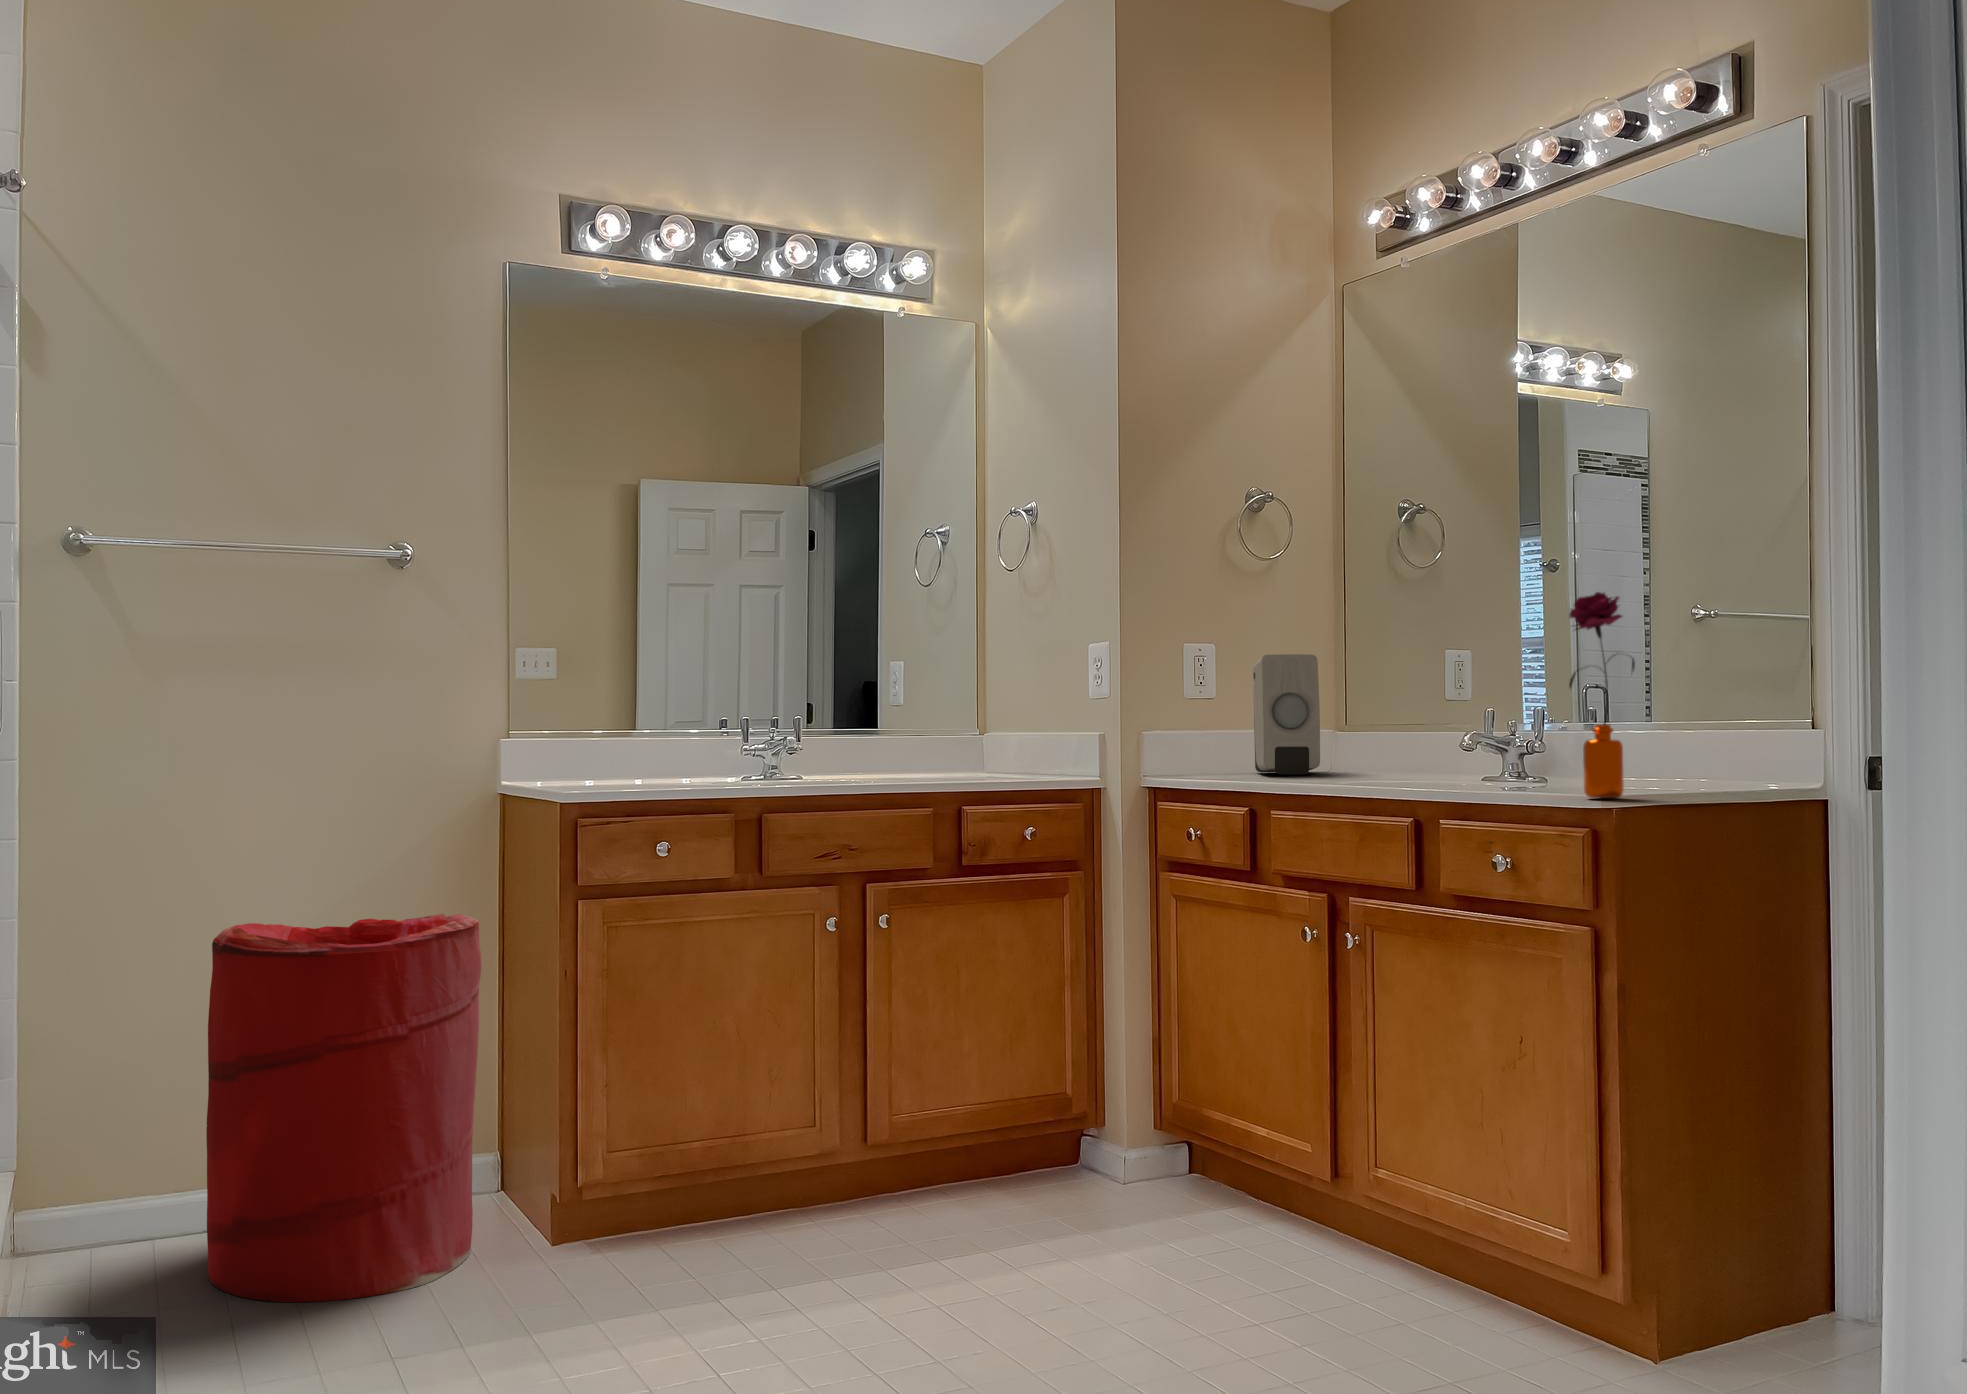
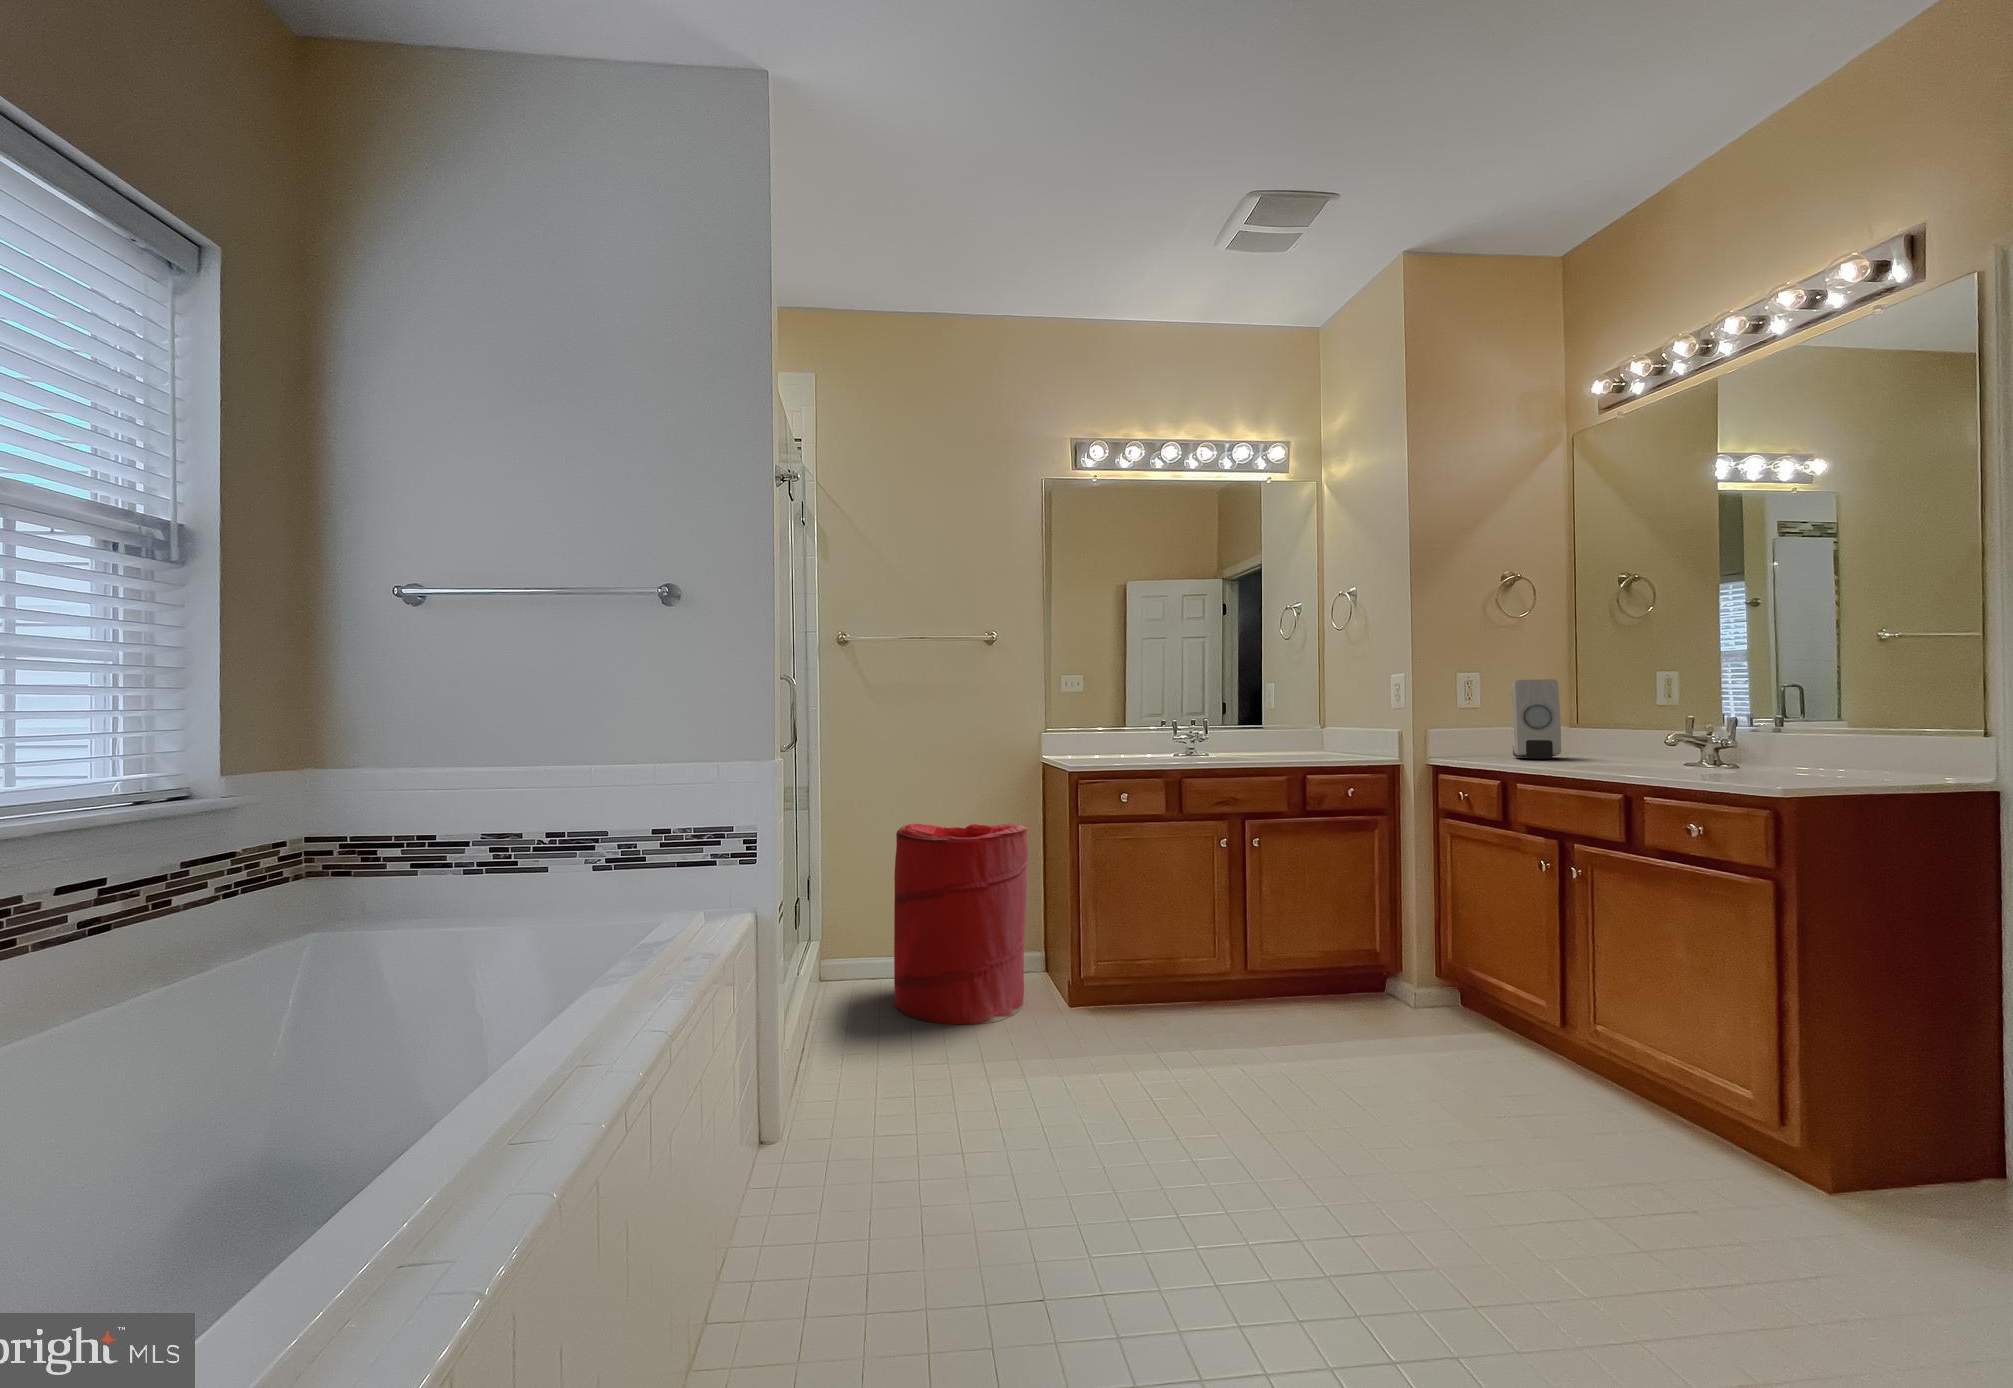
flower: present [1569,592,1635,798] -> none [1759,627,1822,780]

